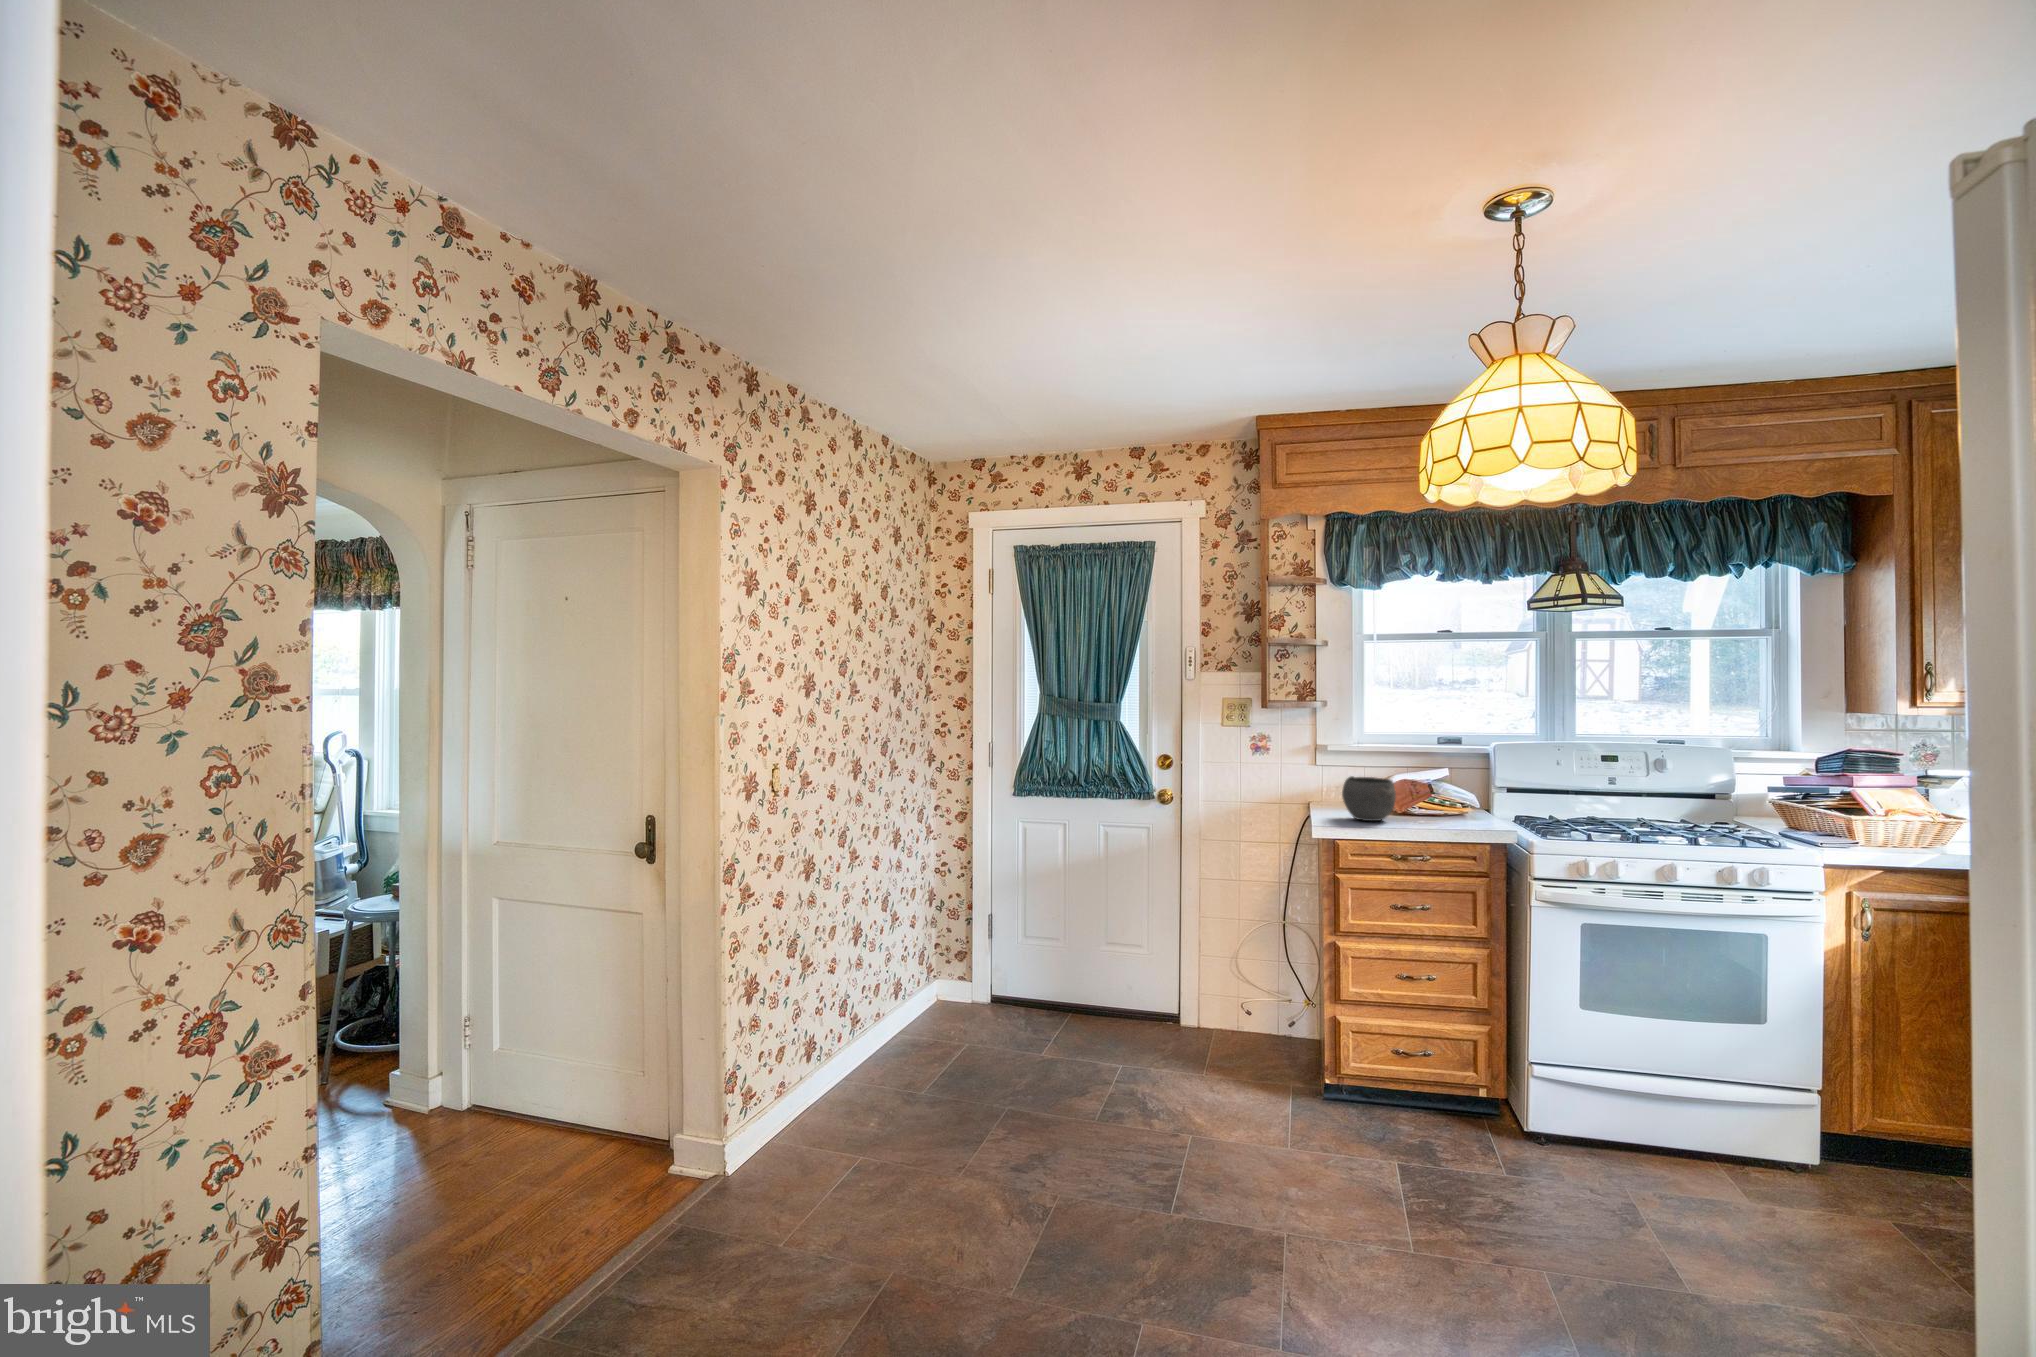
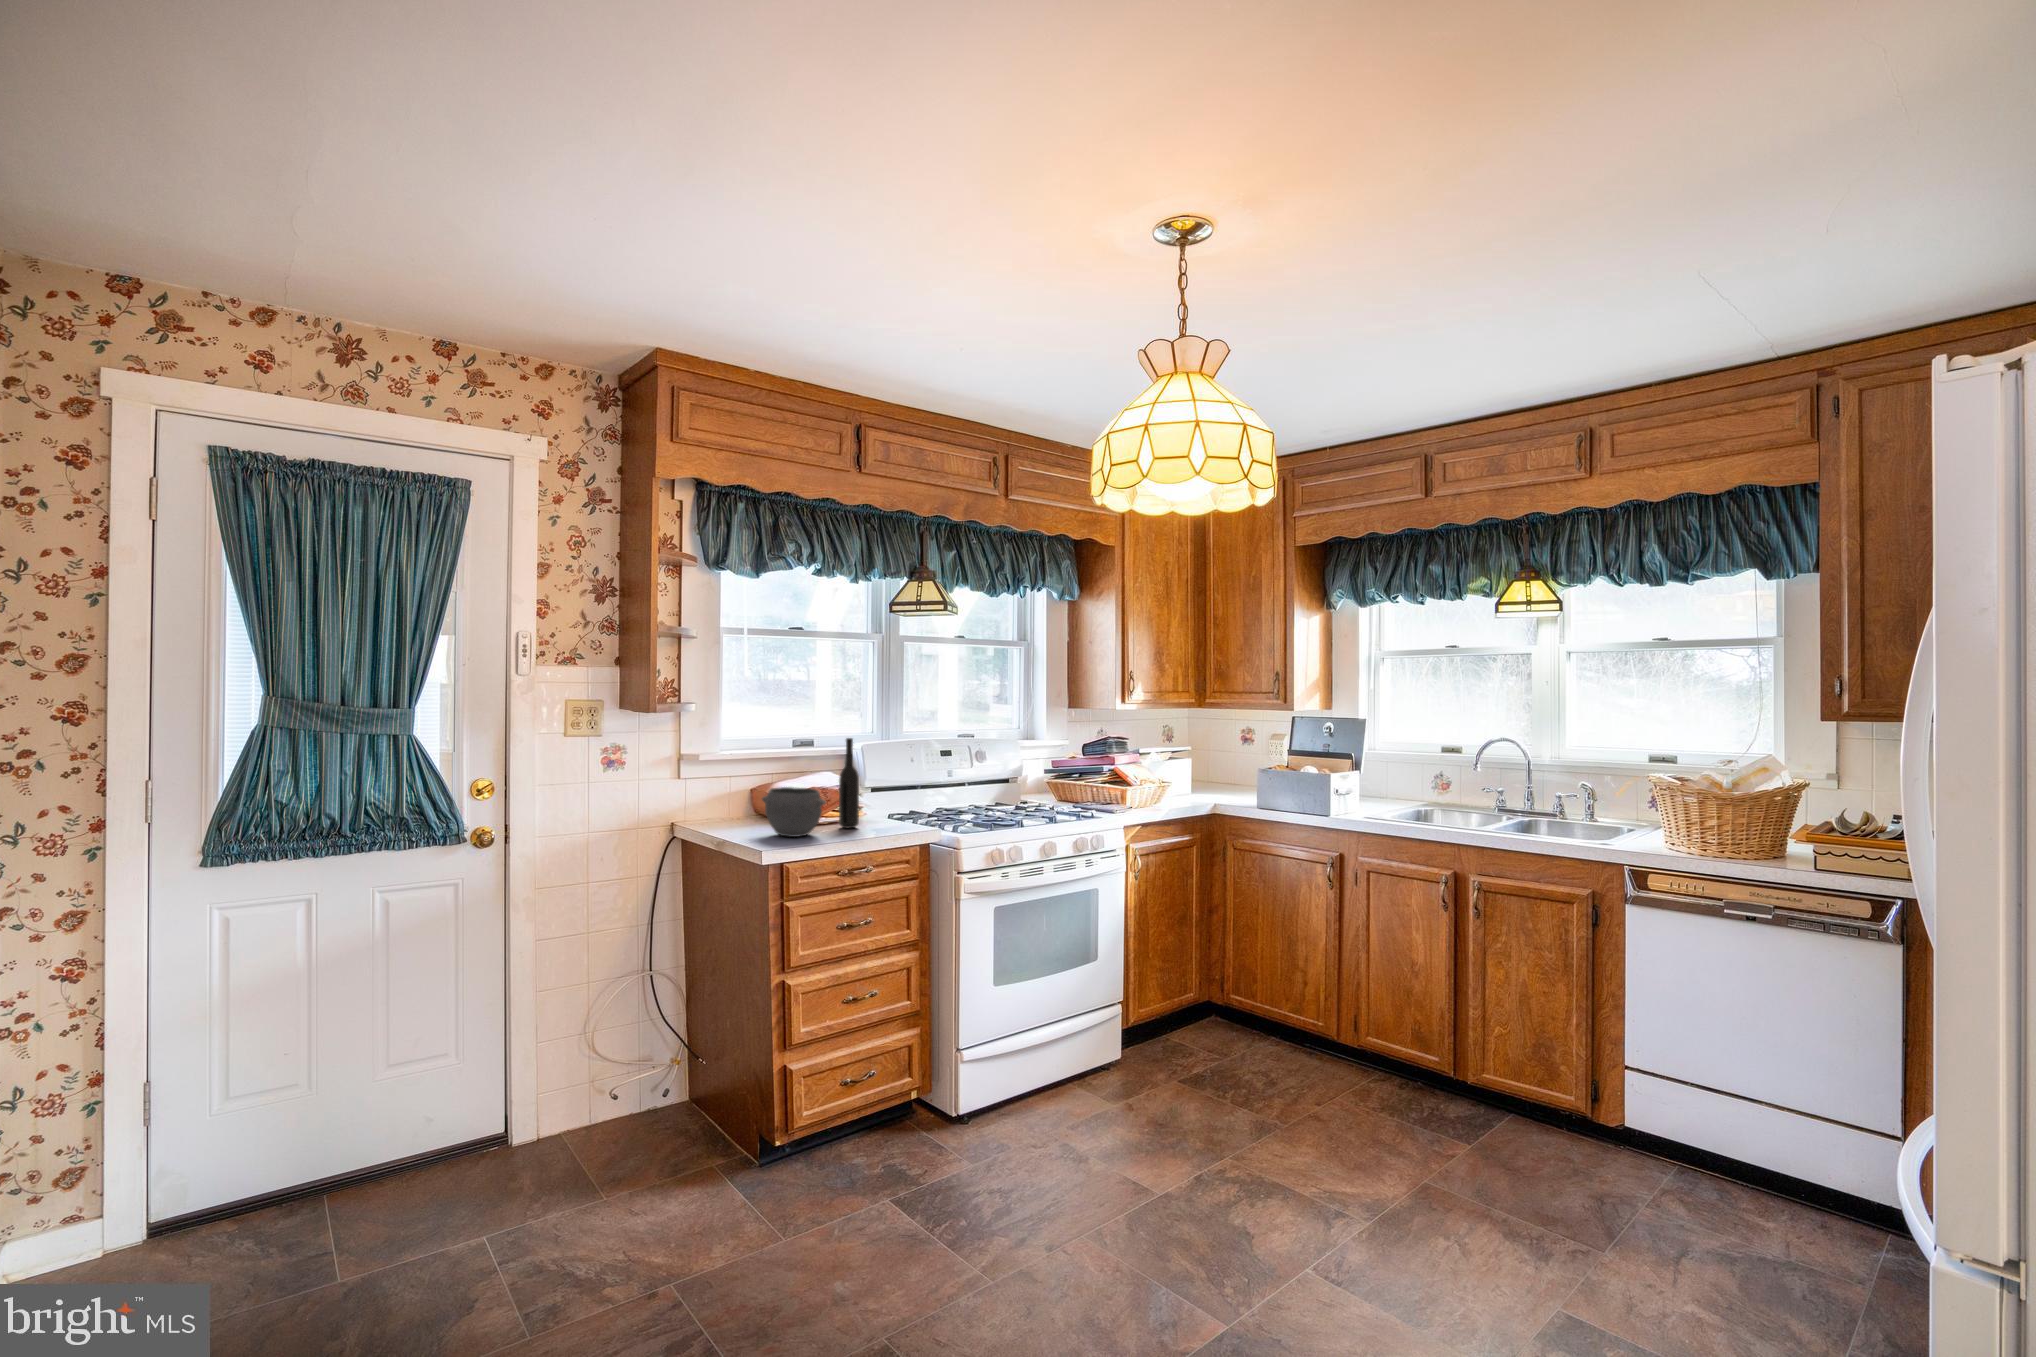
bottle: none [1426,735,1447,822] -> present [839,738,859,828]

